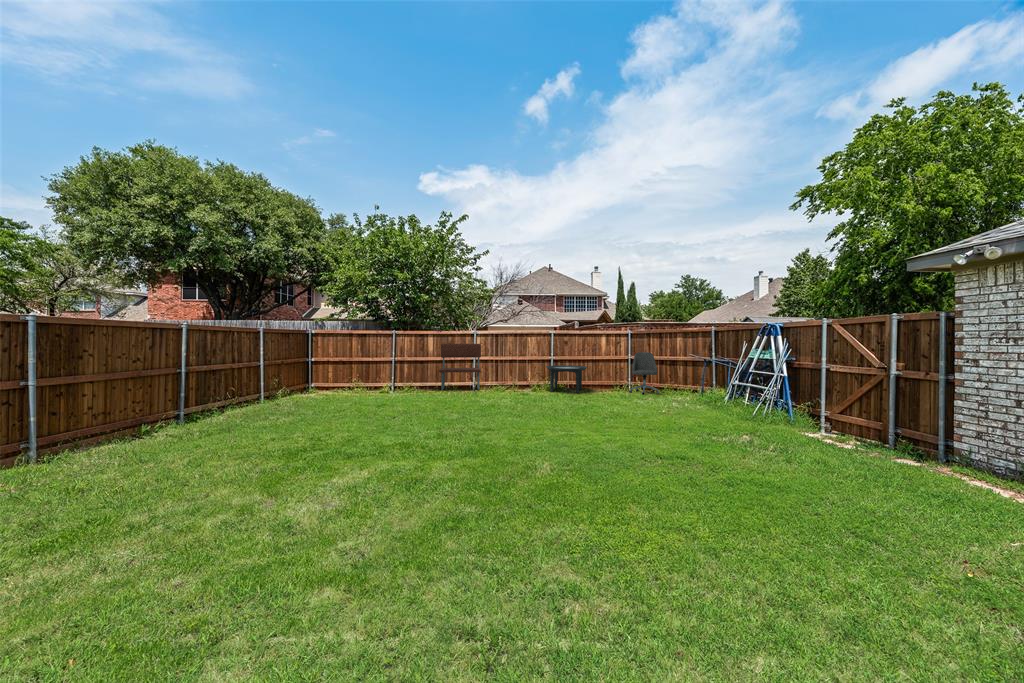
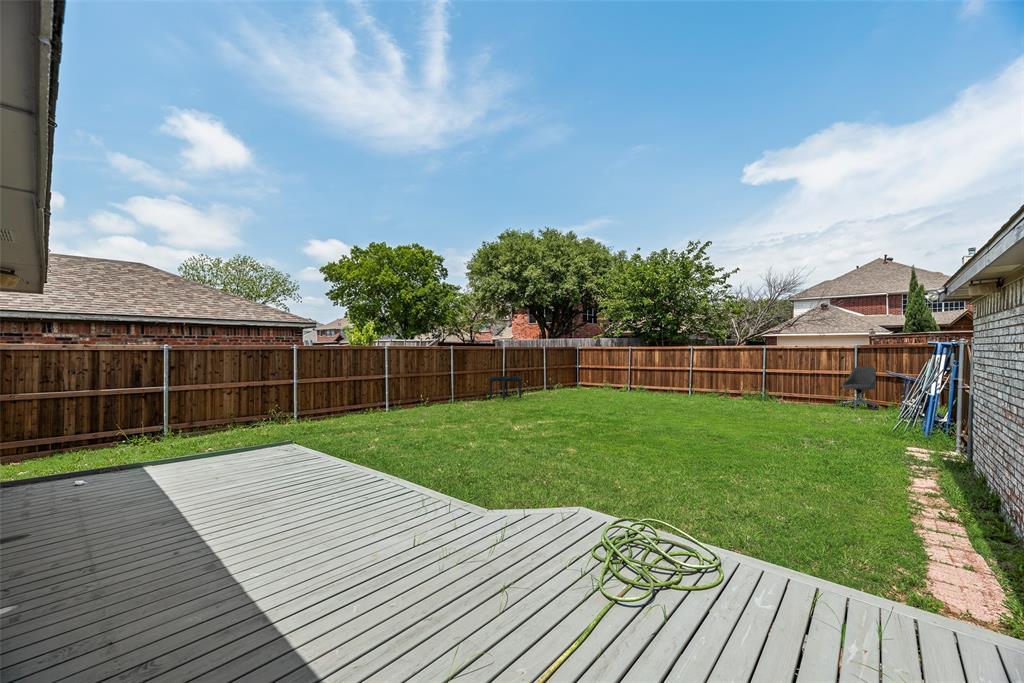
bench: present [439,344,481,390] -> none [658,357,696,394]
round table: present [546,365,587,393] -> present [488,376,522,399]

